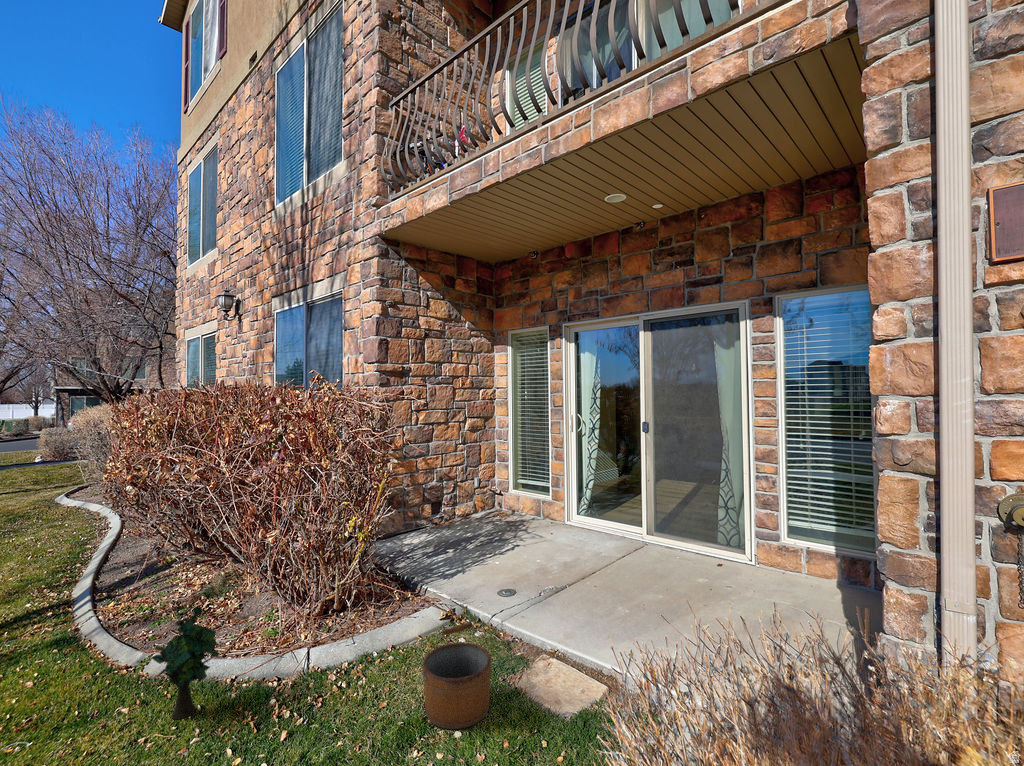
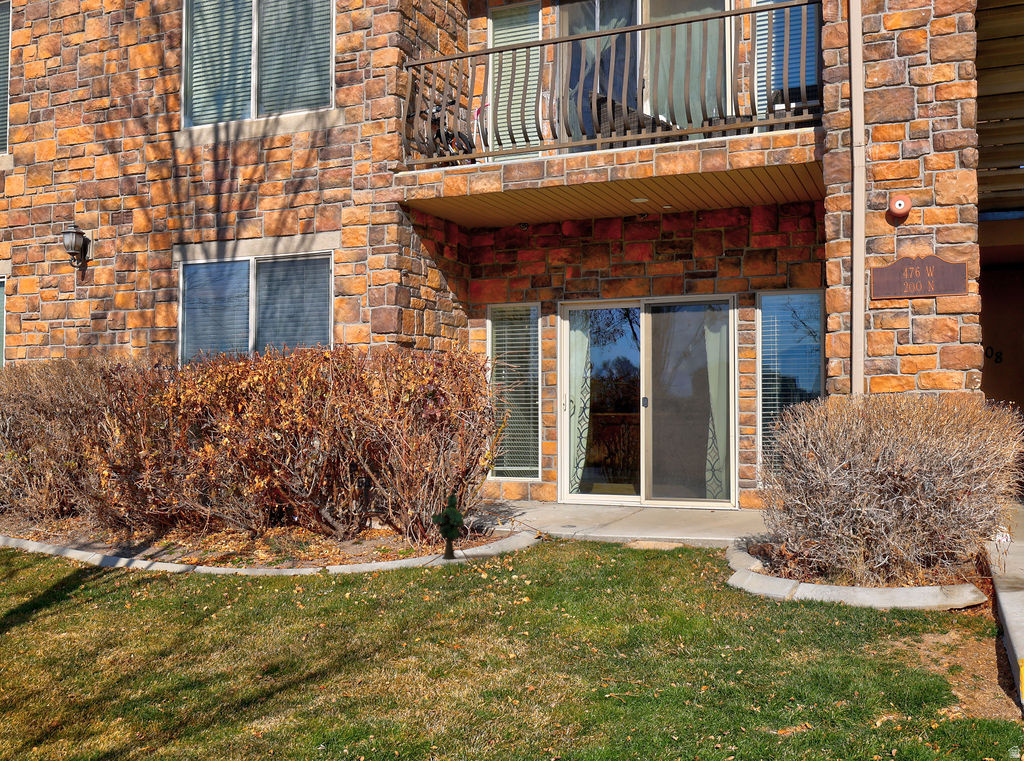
bucket: present [422,623,491,729] -> none [591,497,633,551]

